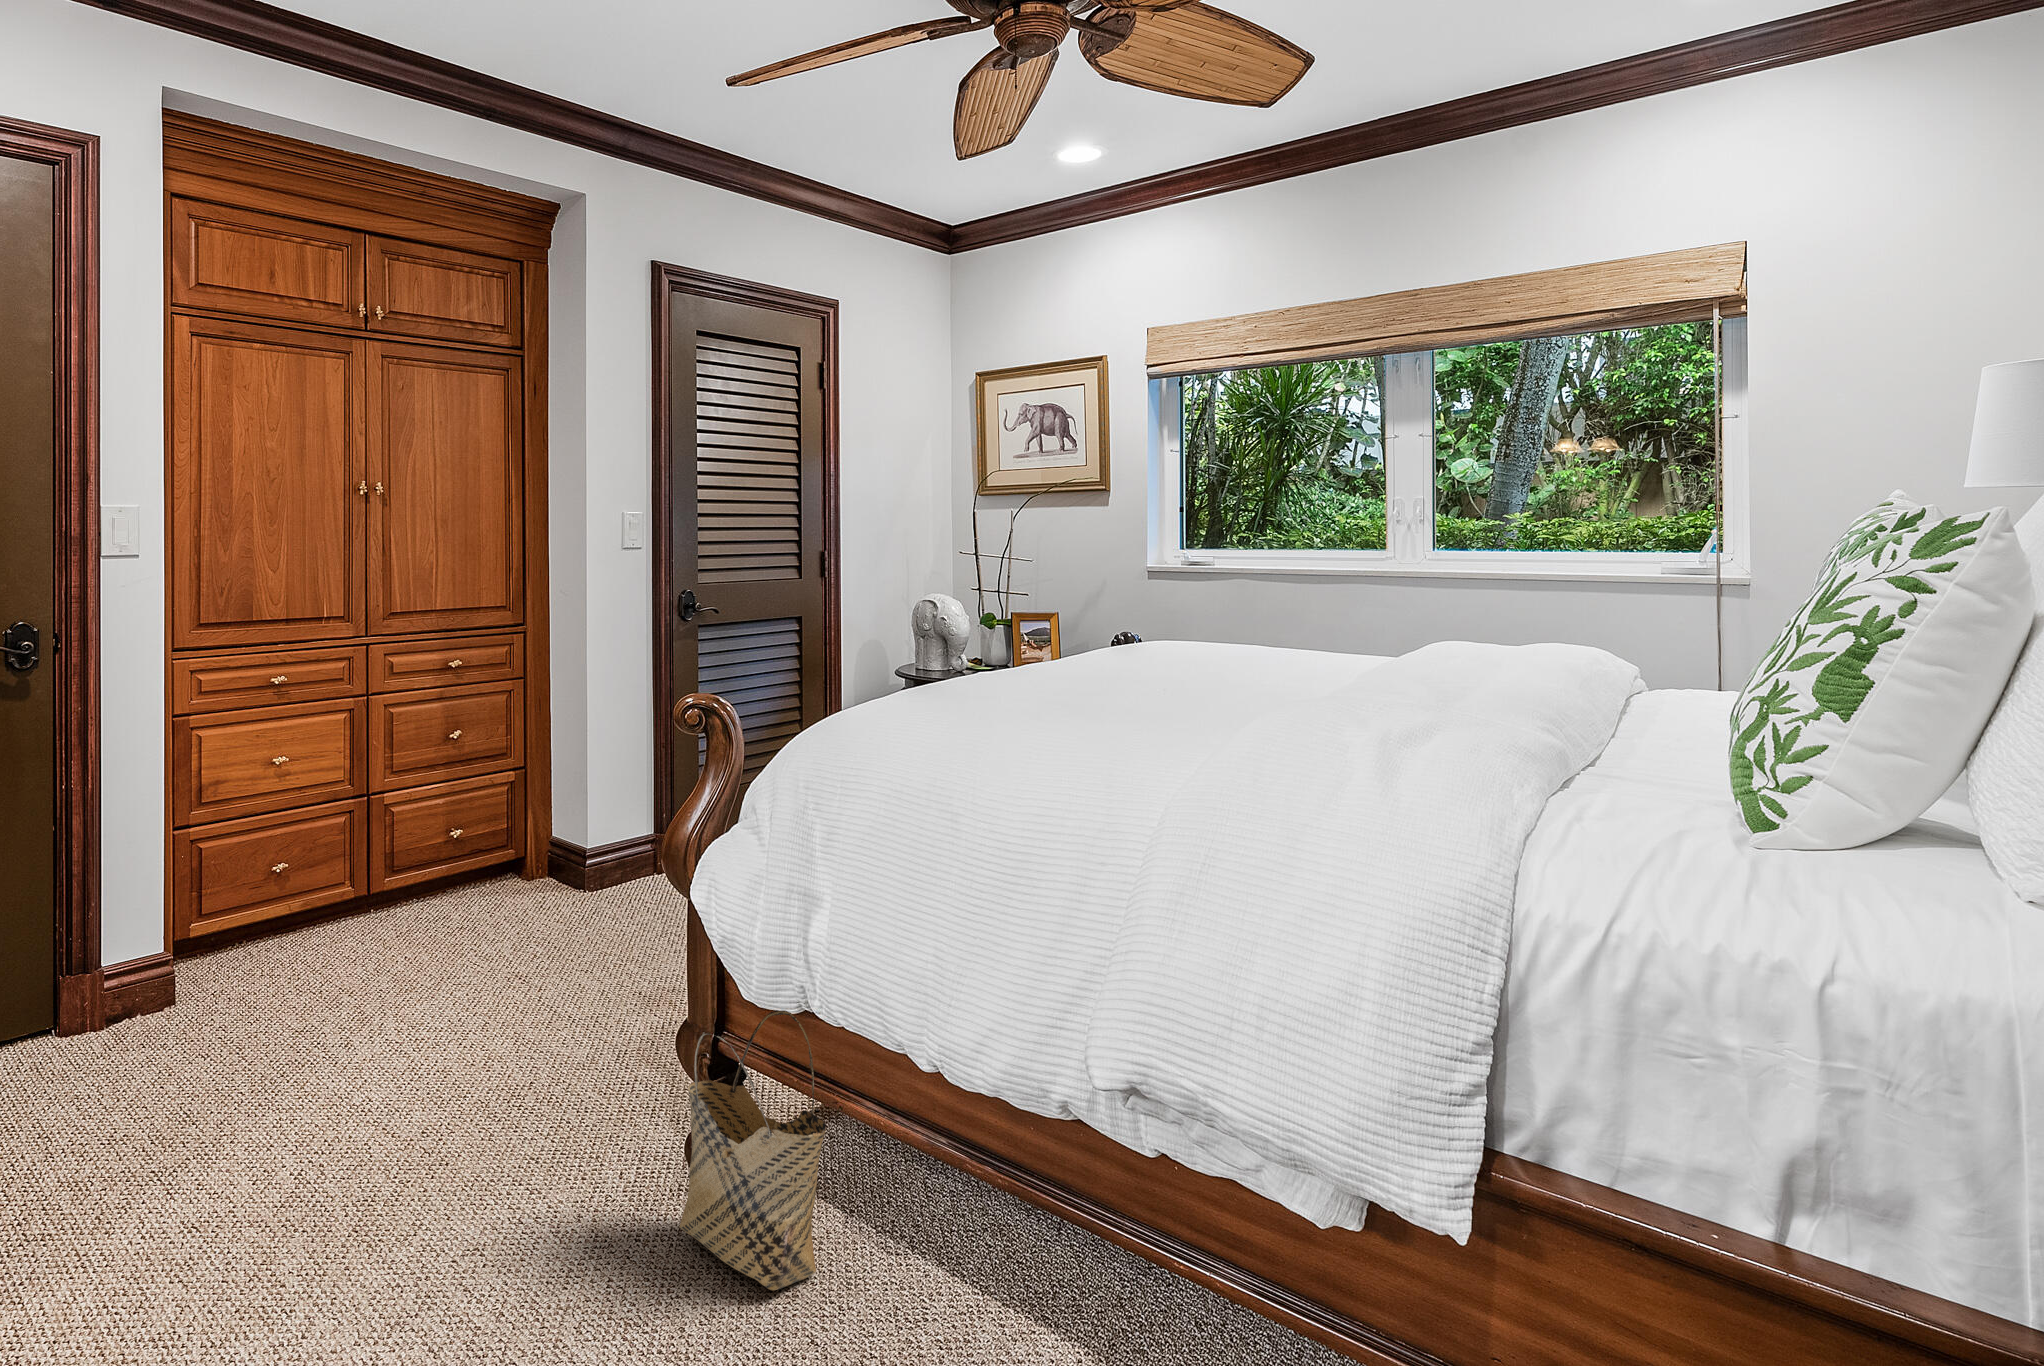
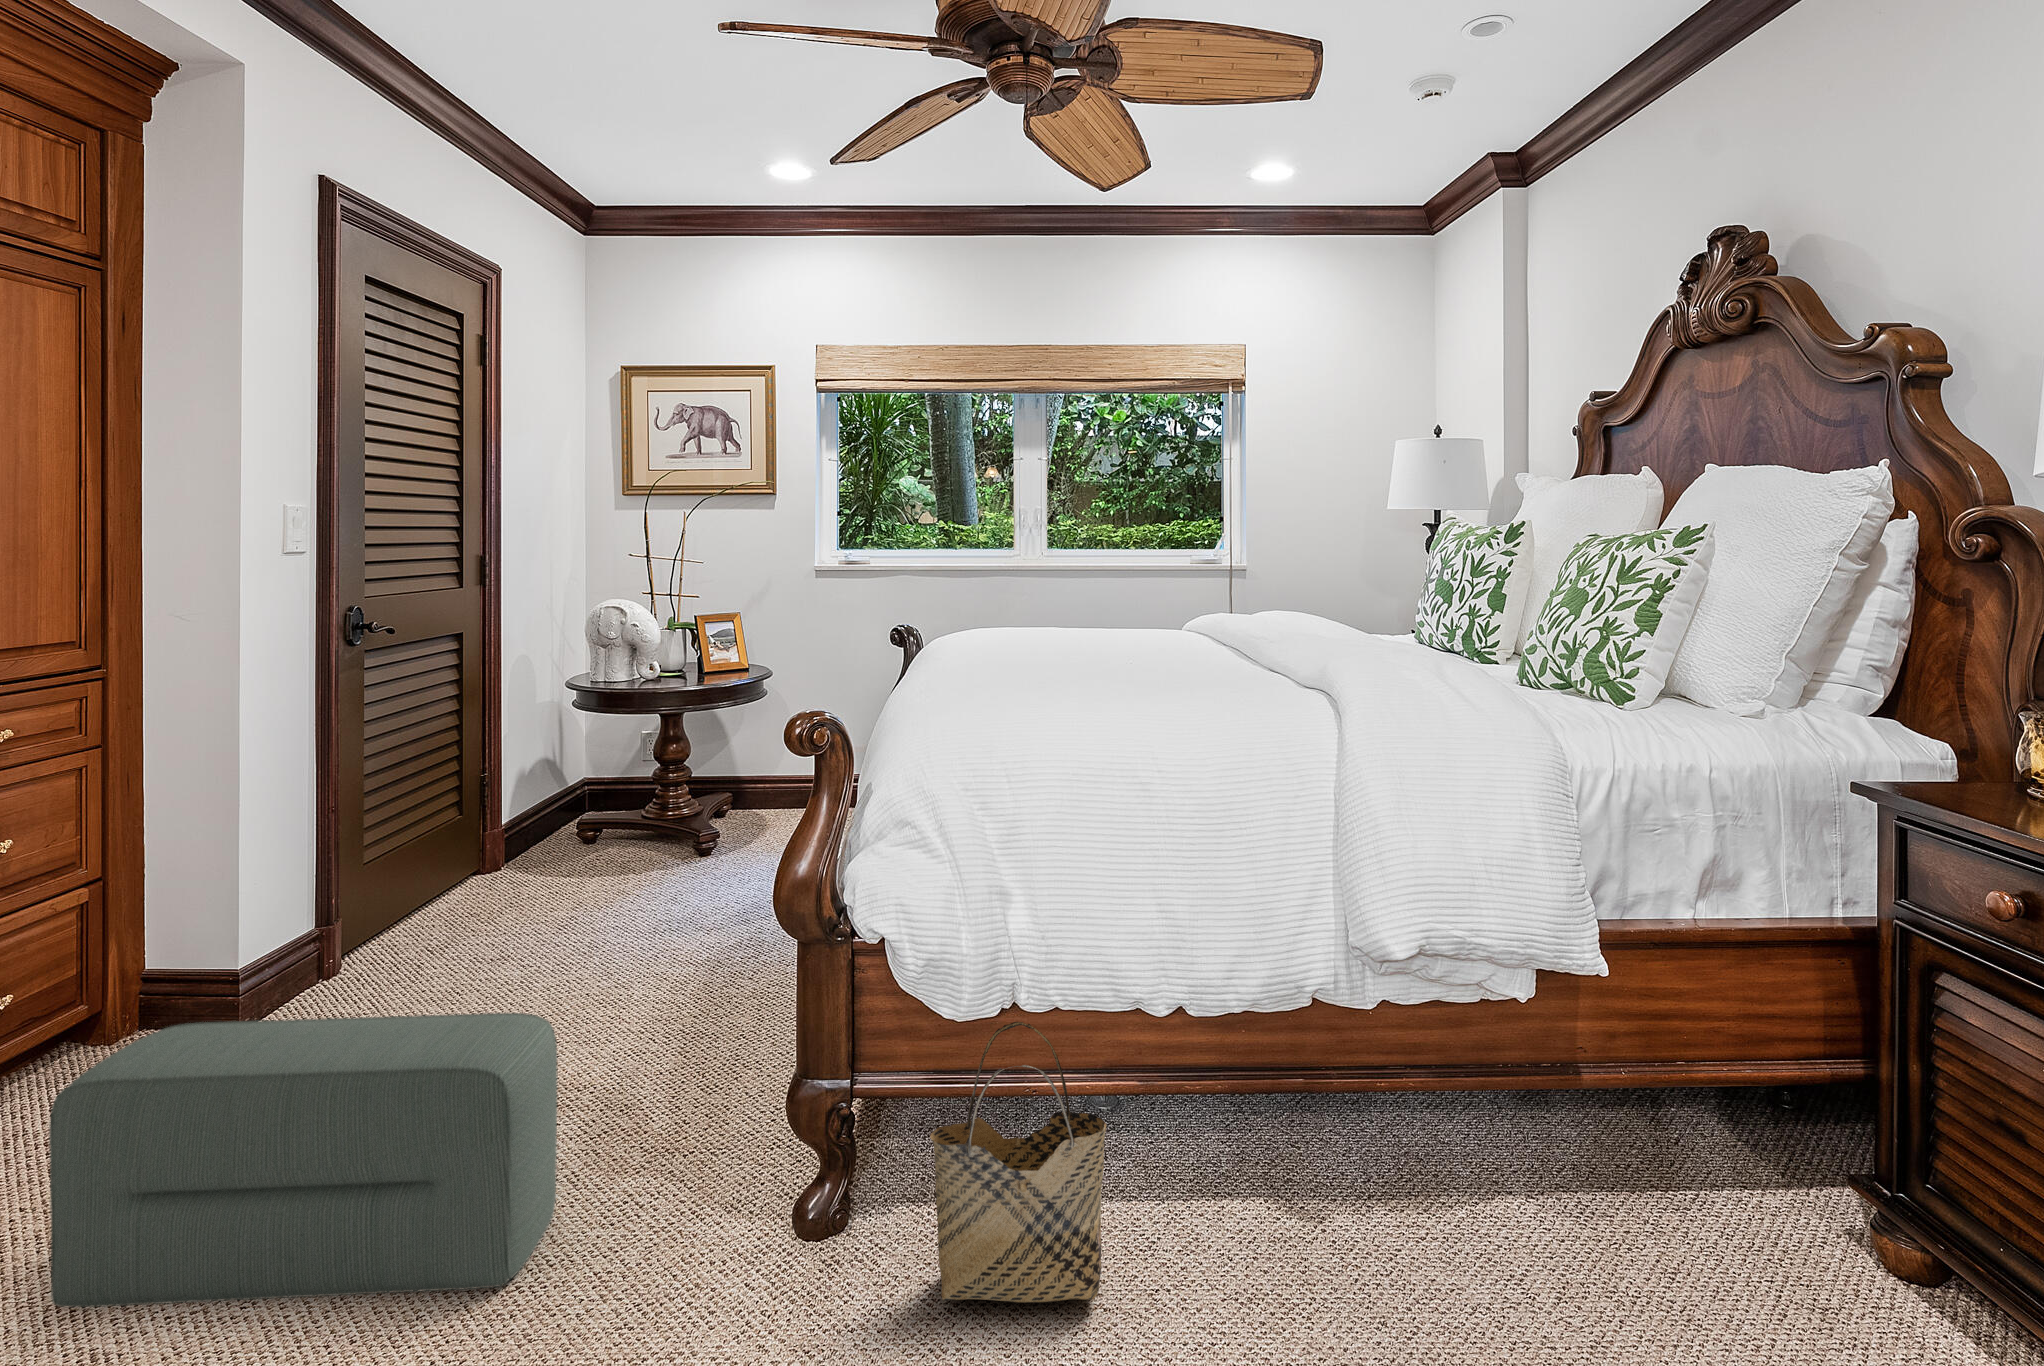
pouf: none [350,857,575,1088] -> present [49,1013,558,1307]

